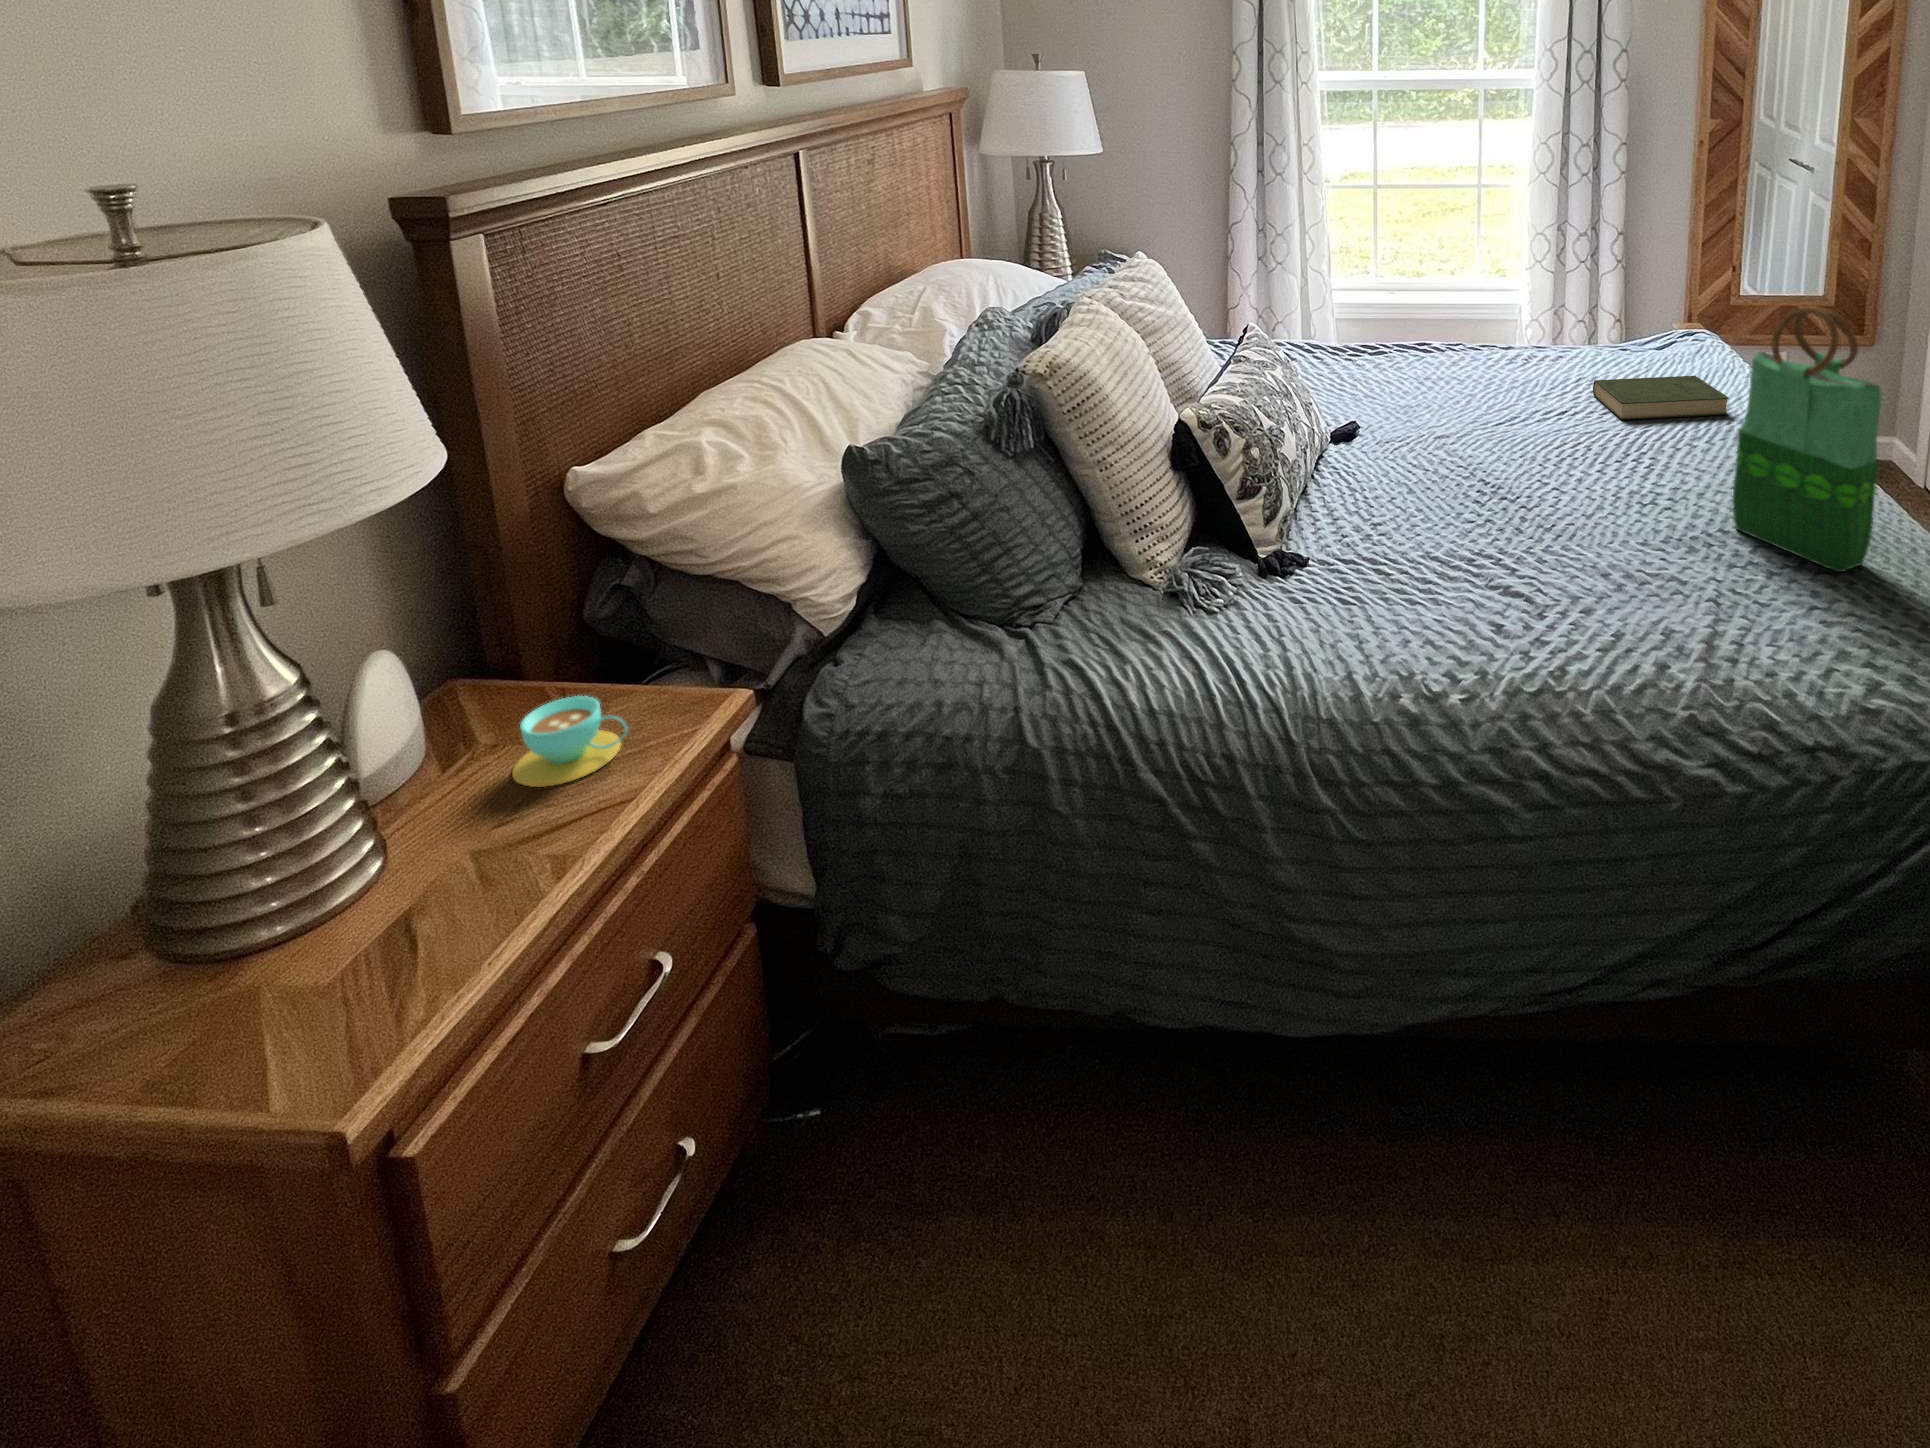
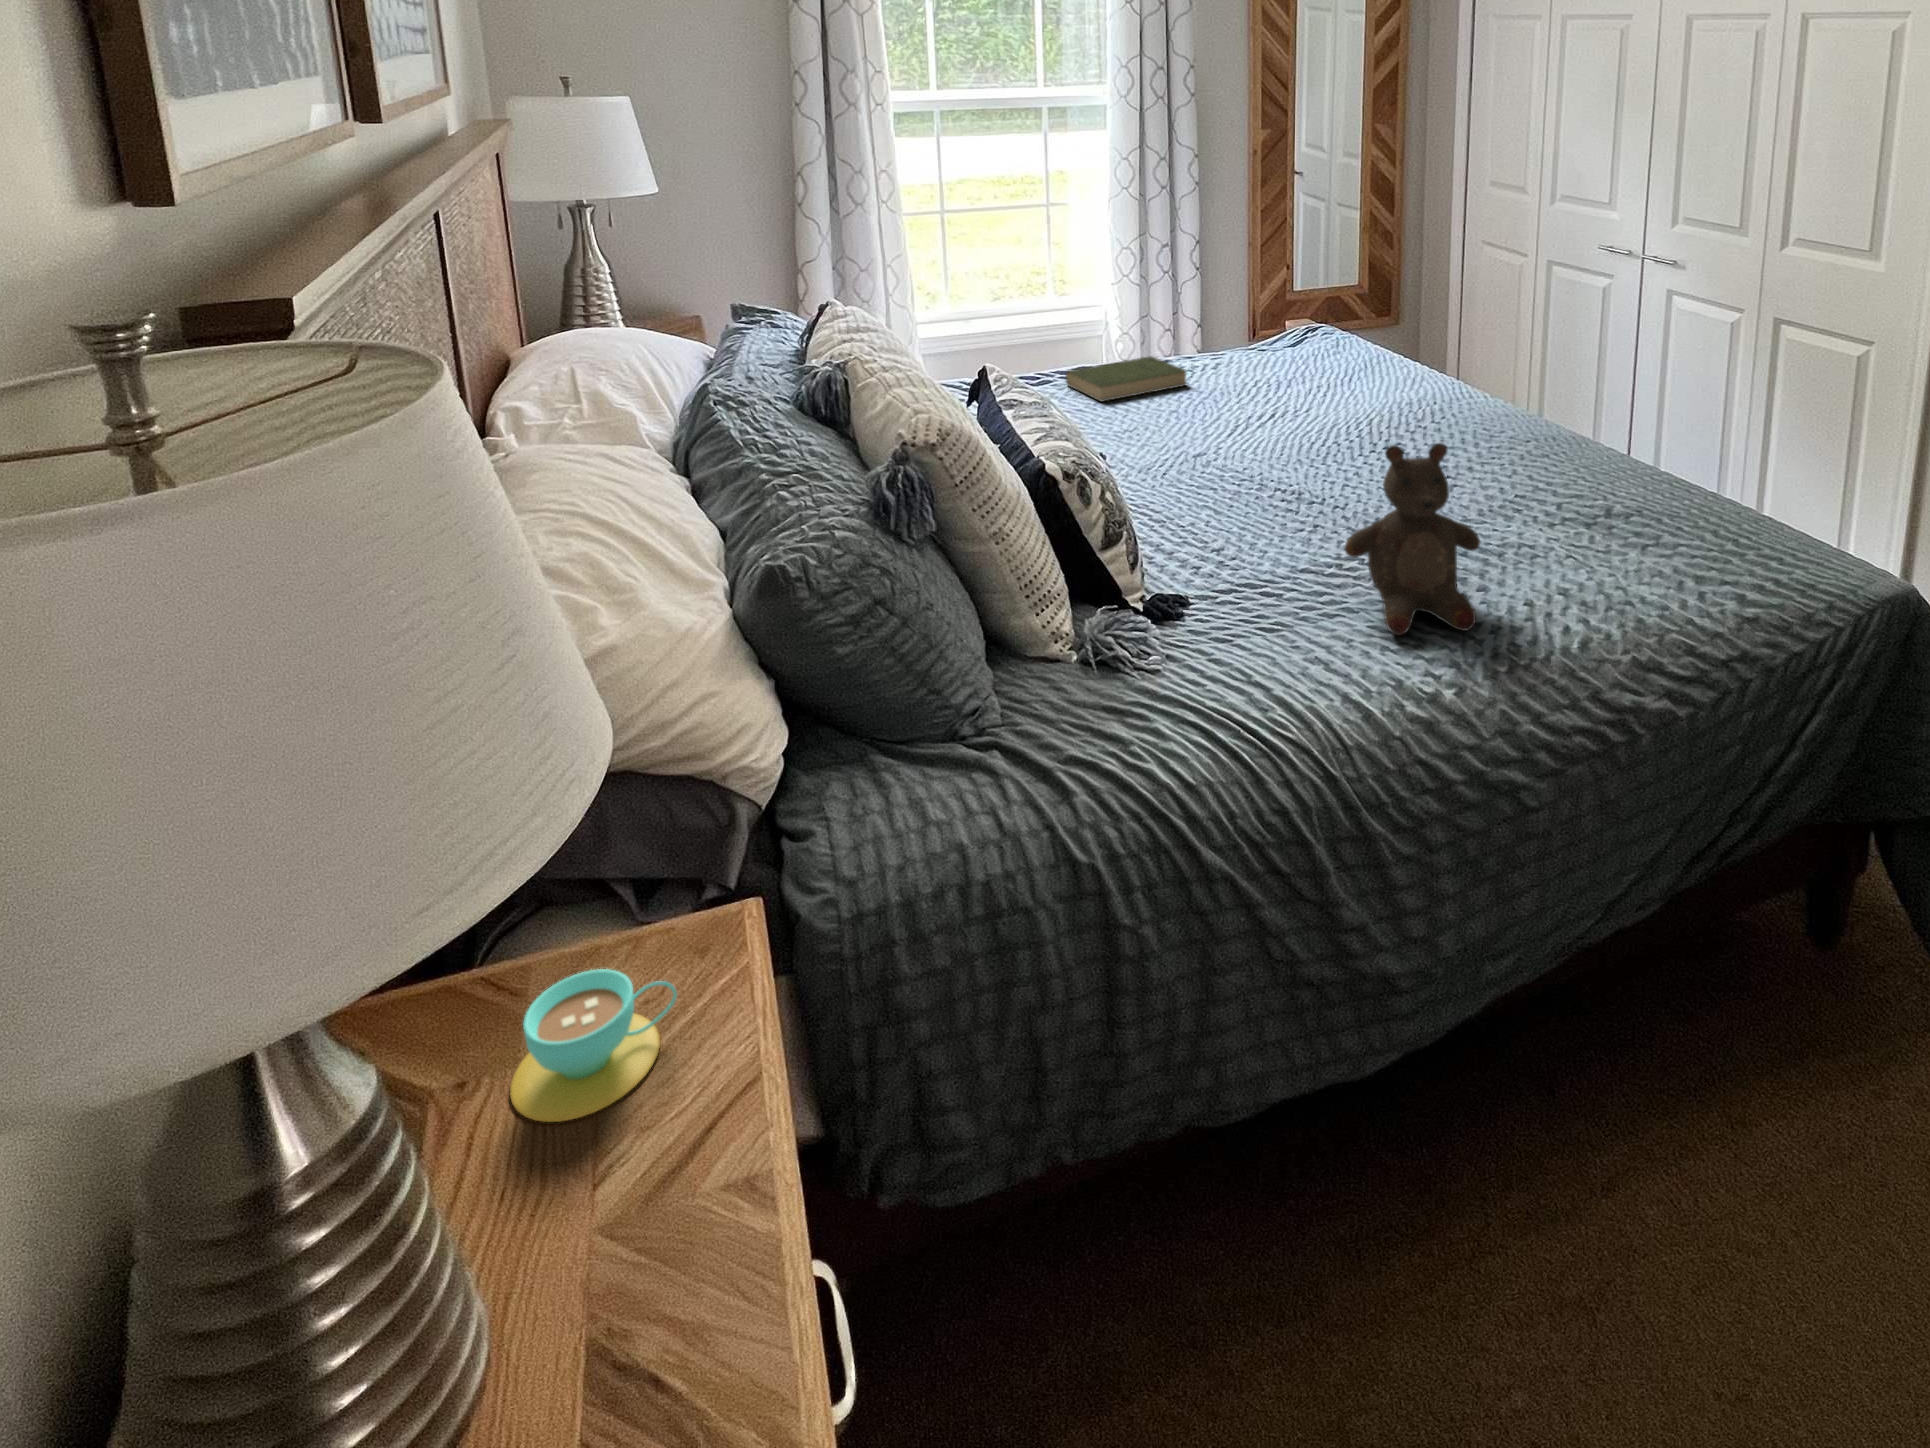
tote bag: present [1732,307,1881,572] -> none [1512,286,1645,514]
book: present [1593,376,1729,420] -> present [1066,356,1186,402]
stuffed bear: none [1434,443,1576,645] -> present [1345,443,1480,635]

